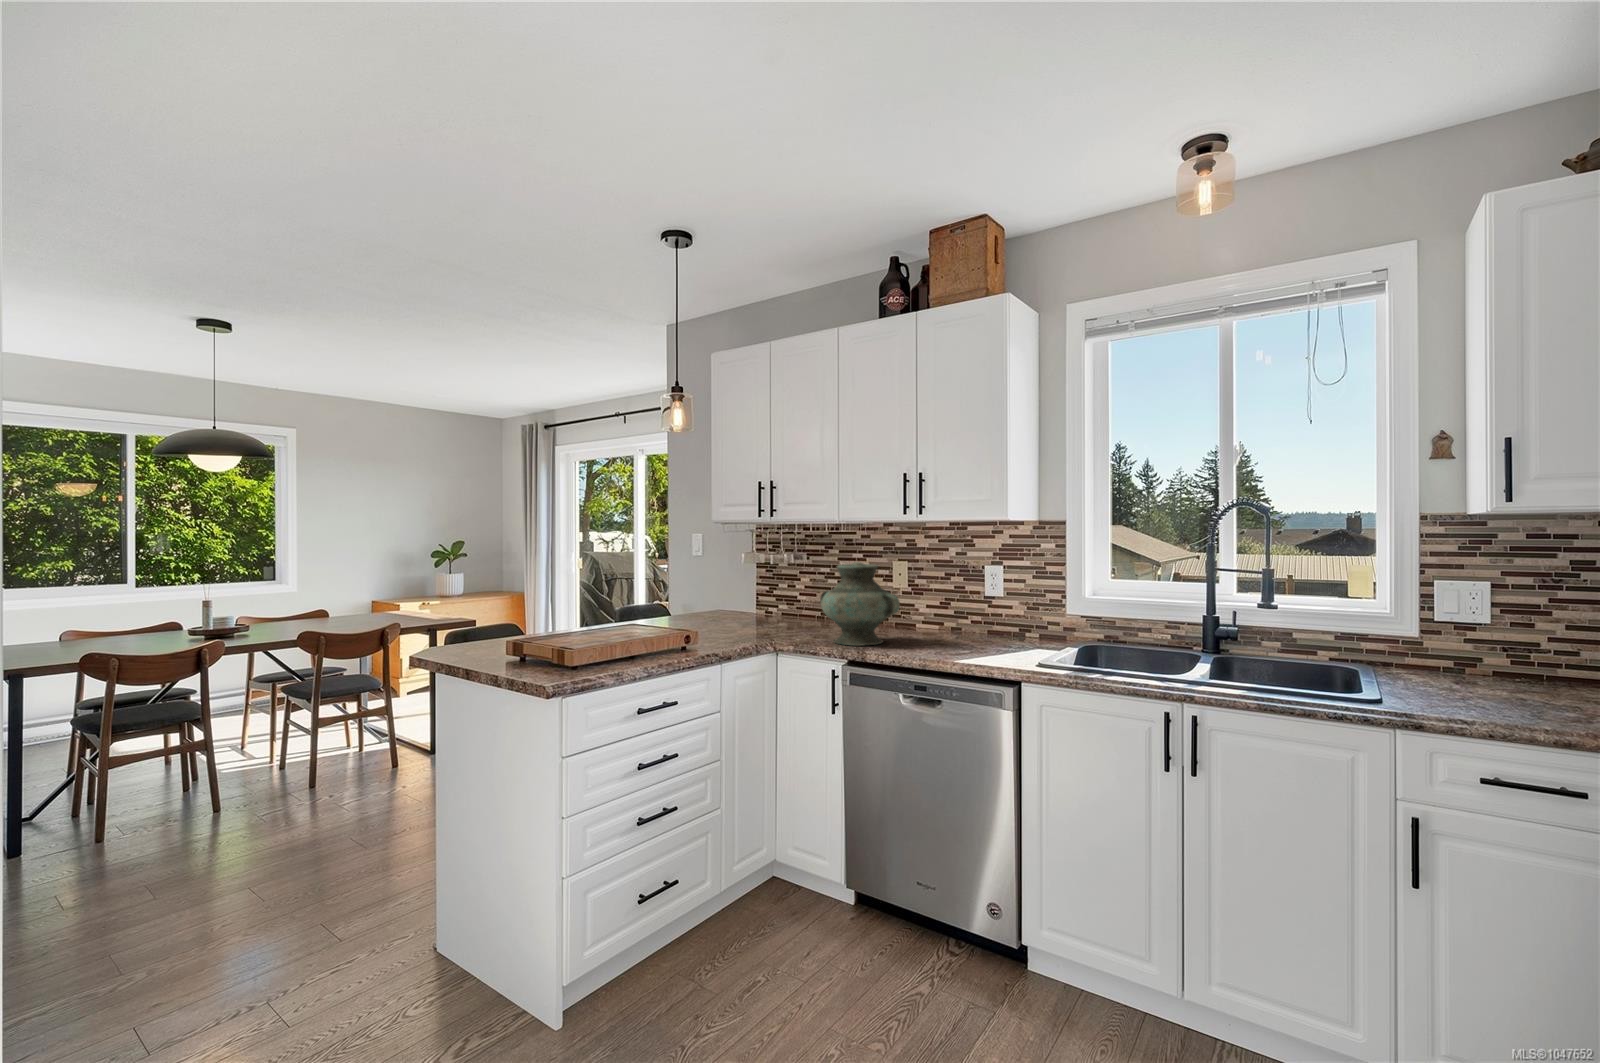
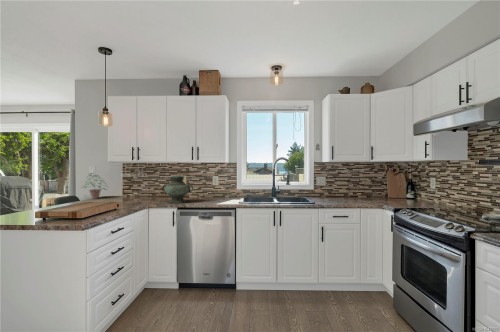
potted plant: none [660,550,723,616] -> present [85,175,105,199]

